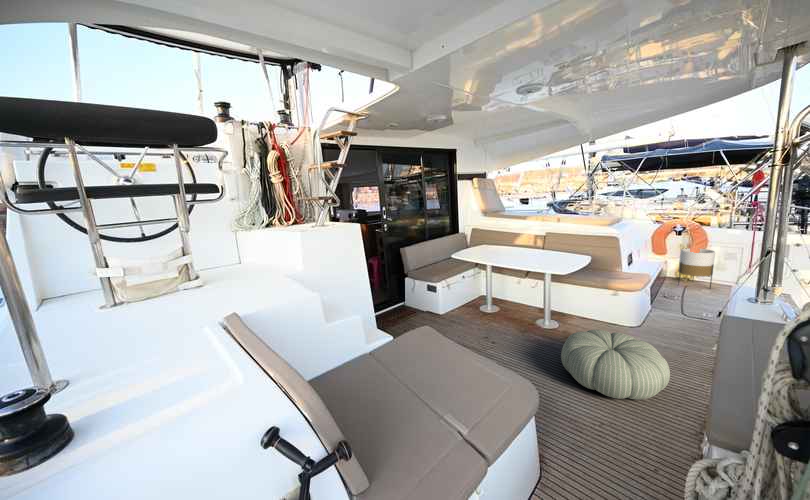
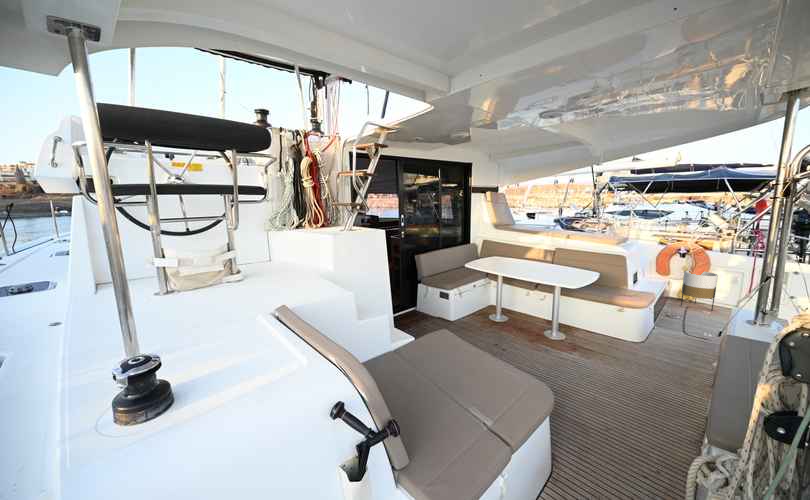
pouf: present [561,330,670,400] -> none [569,343,672,410]

